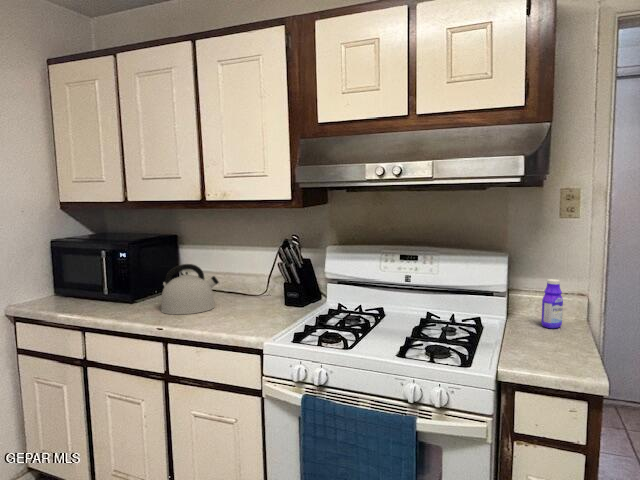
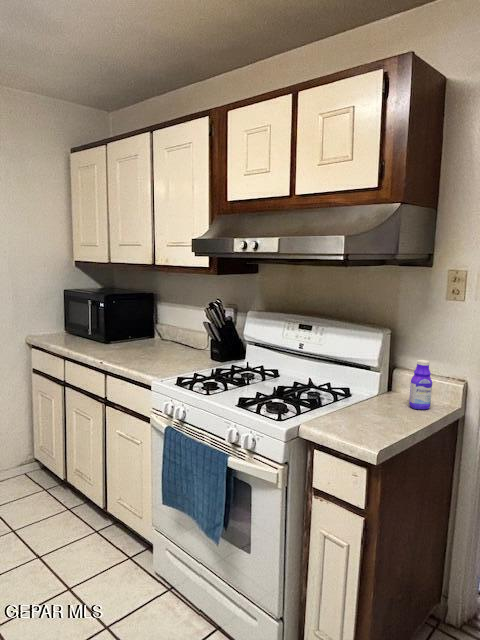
kettle: present [161,264,219,314] -> none [117,316,163,356]

